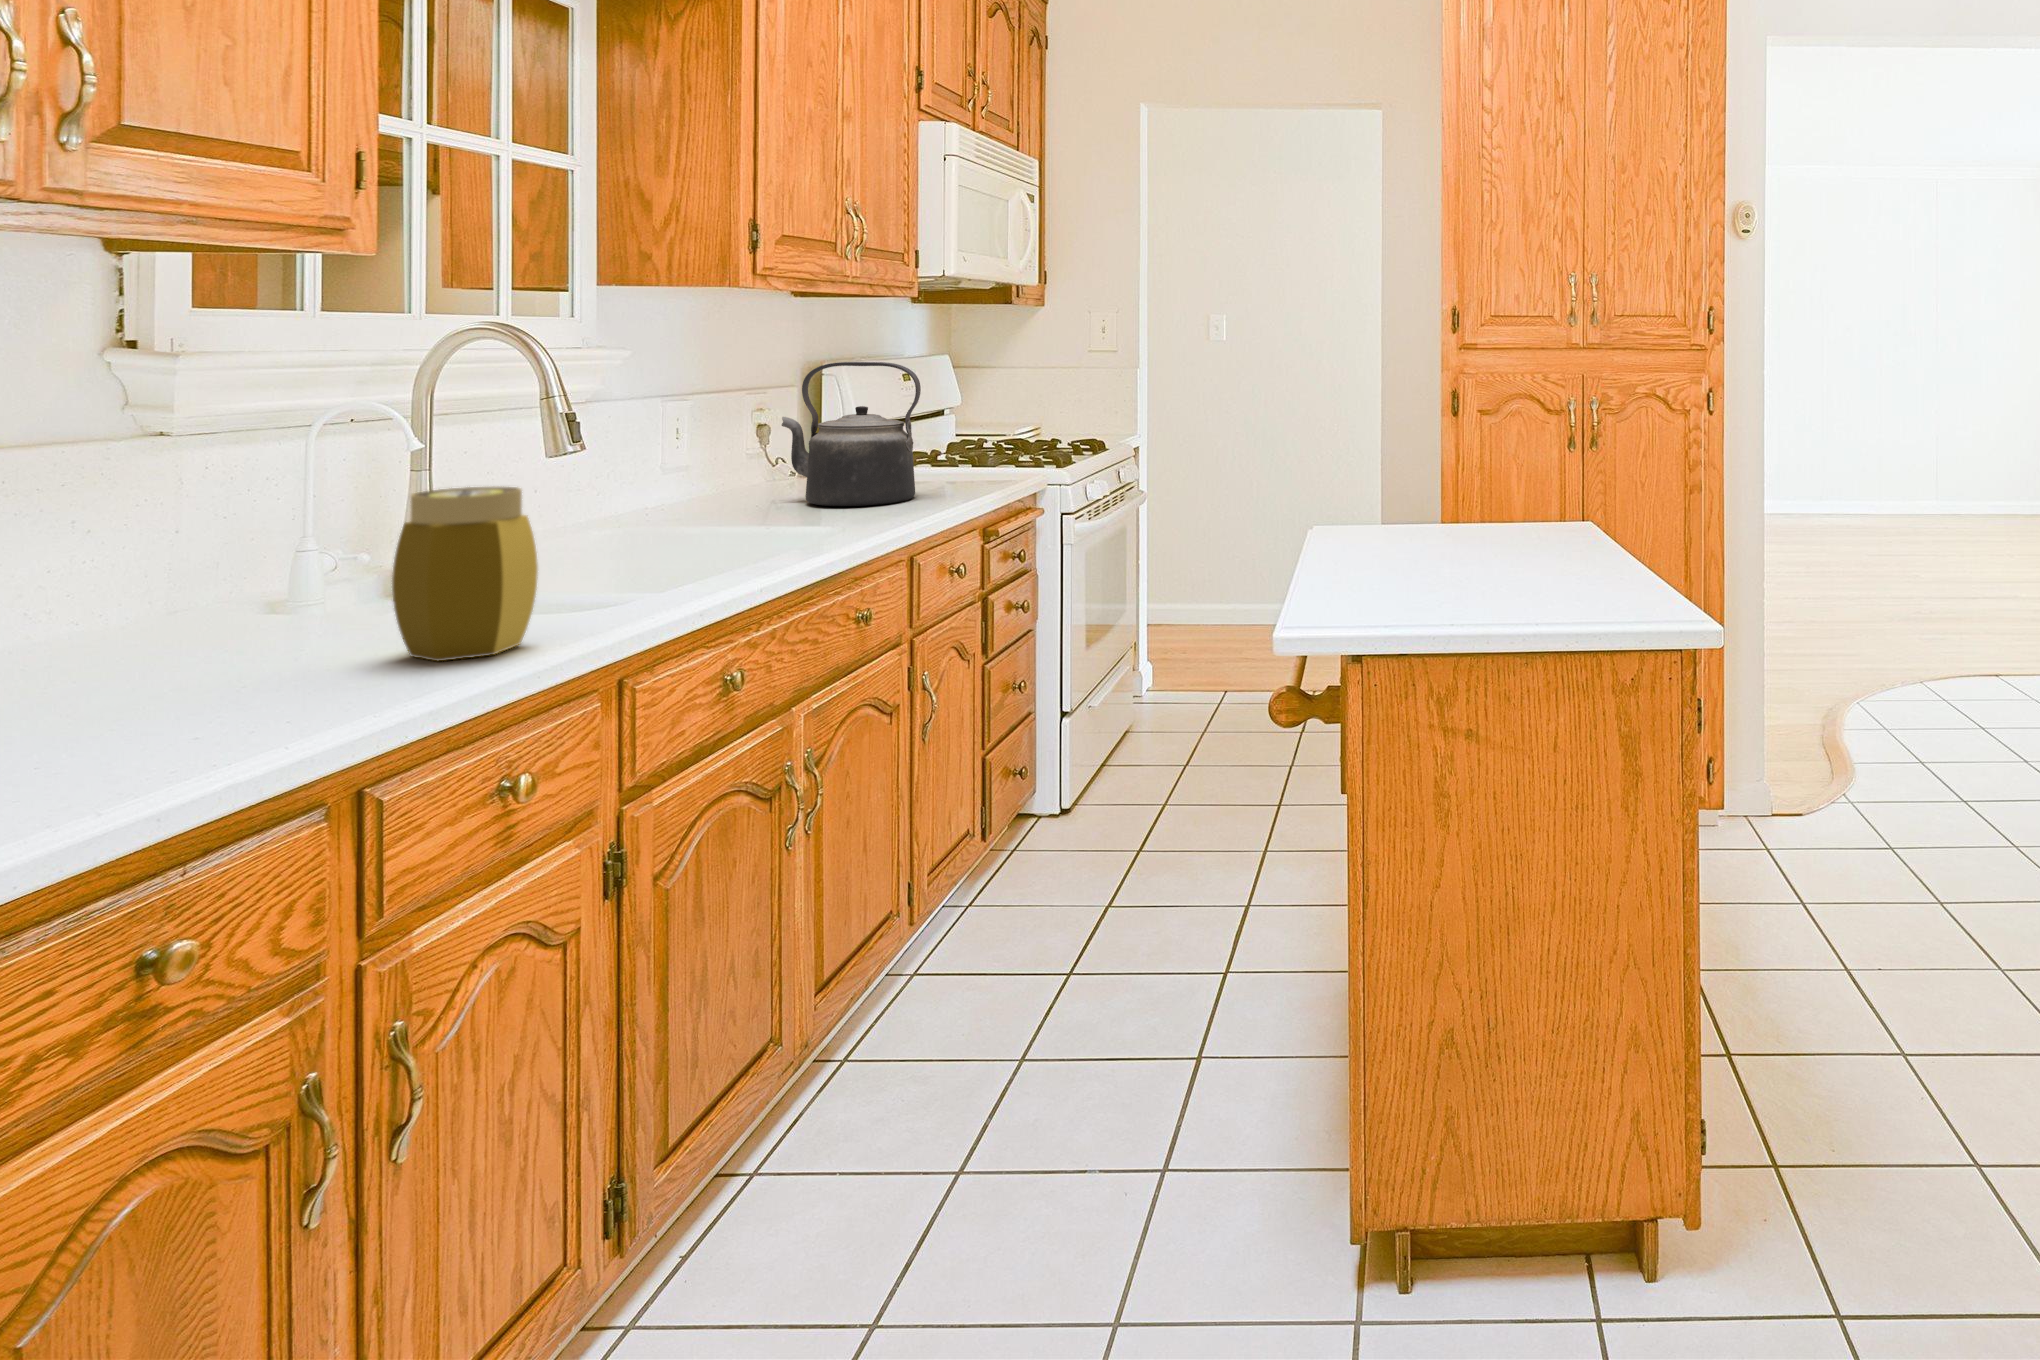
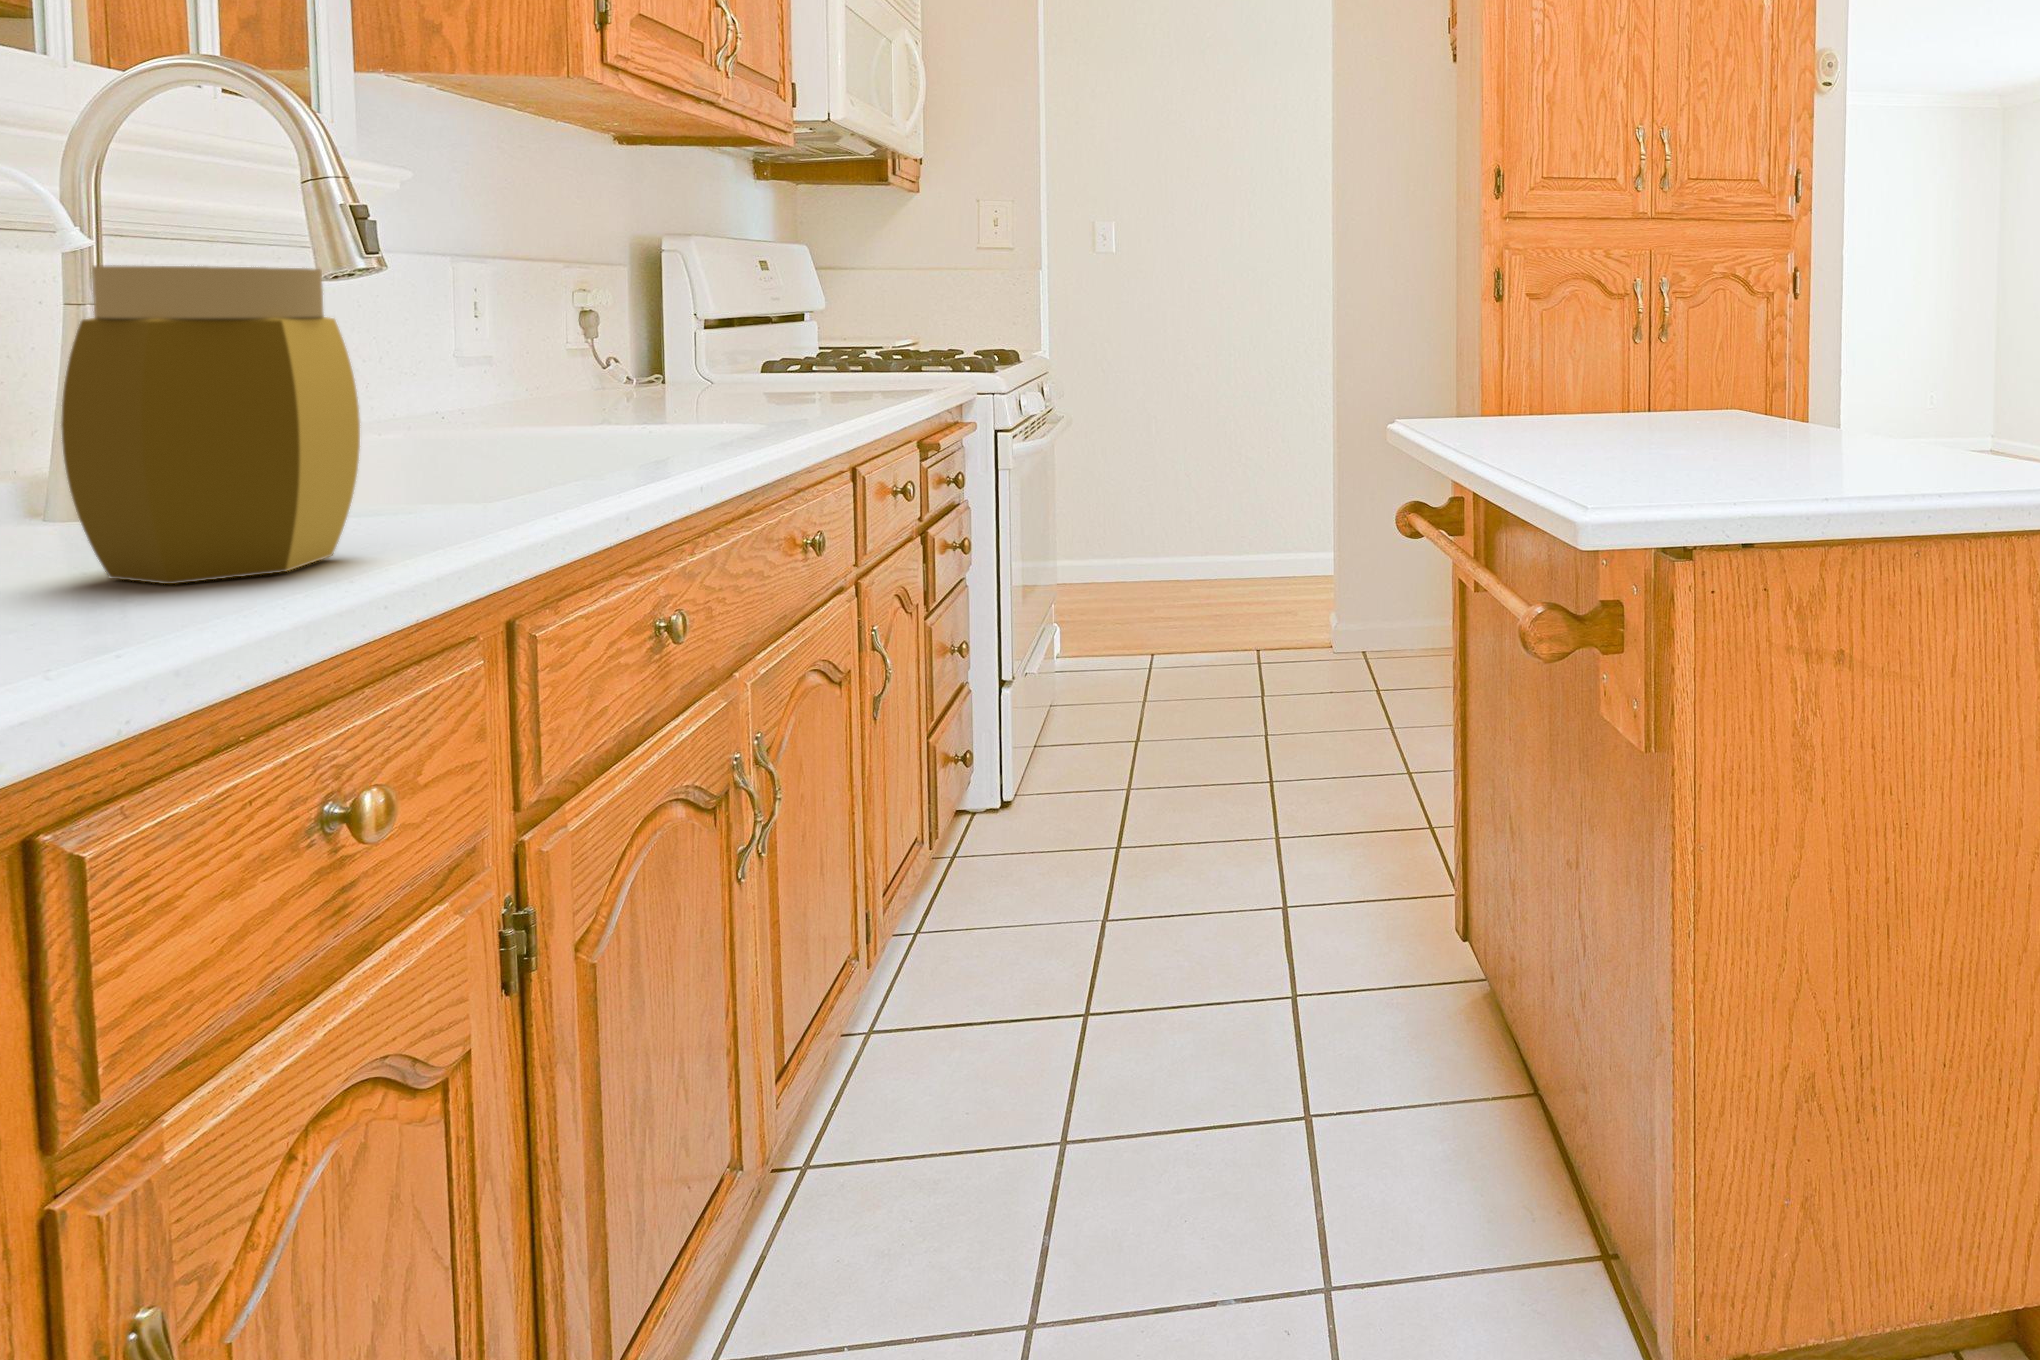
kettle: present [782,362,921,506] -> none [635,210,833,404]

